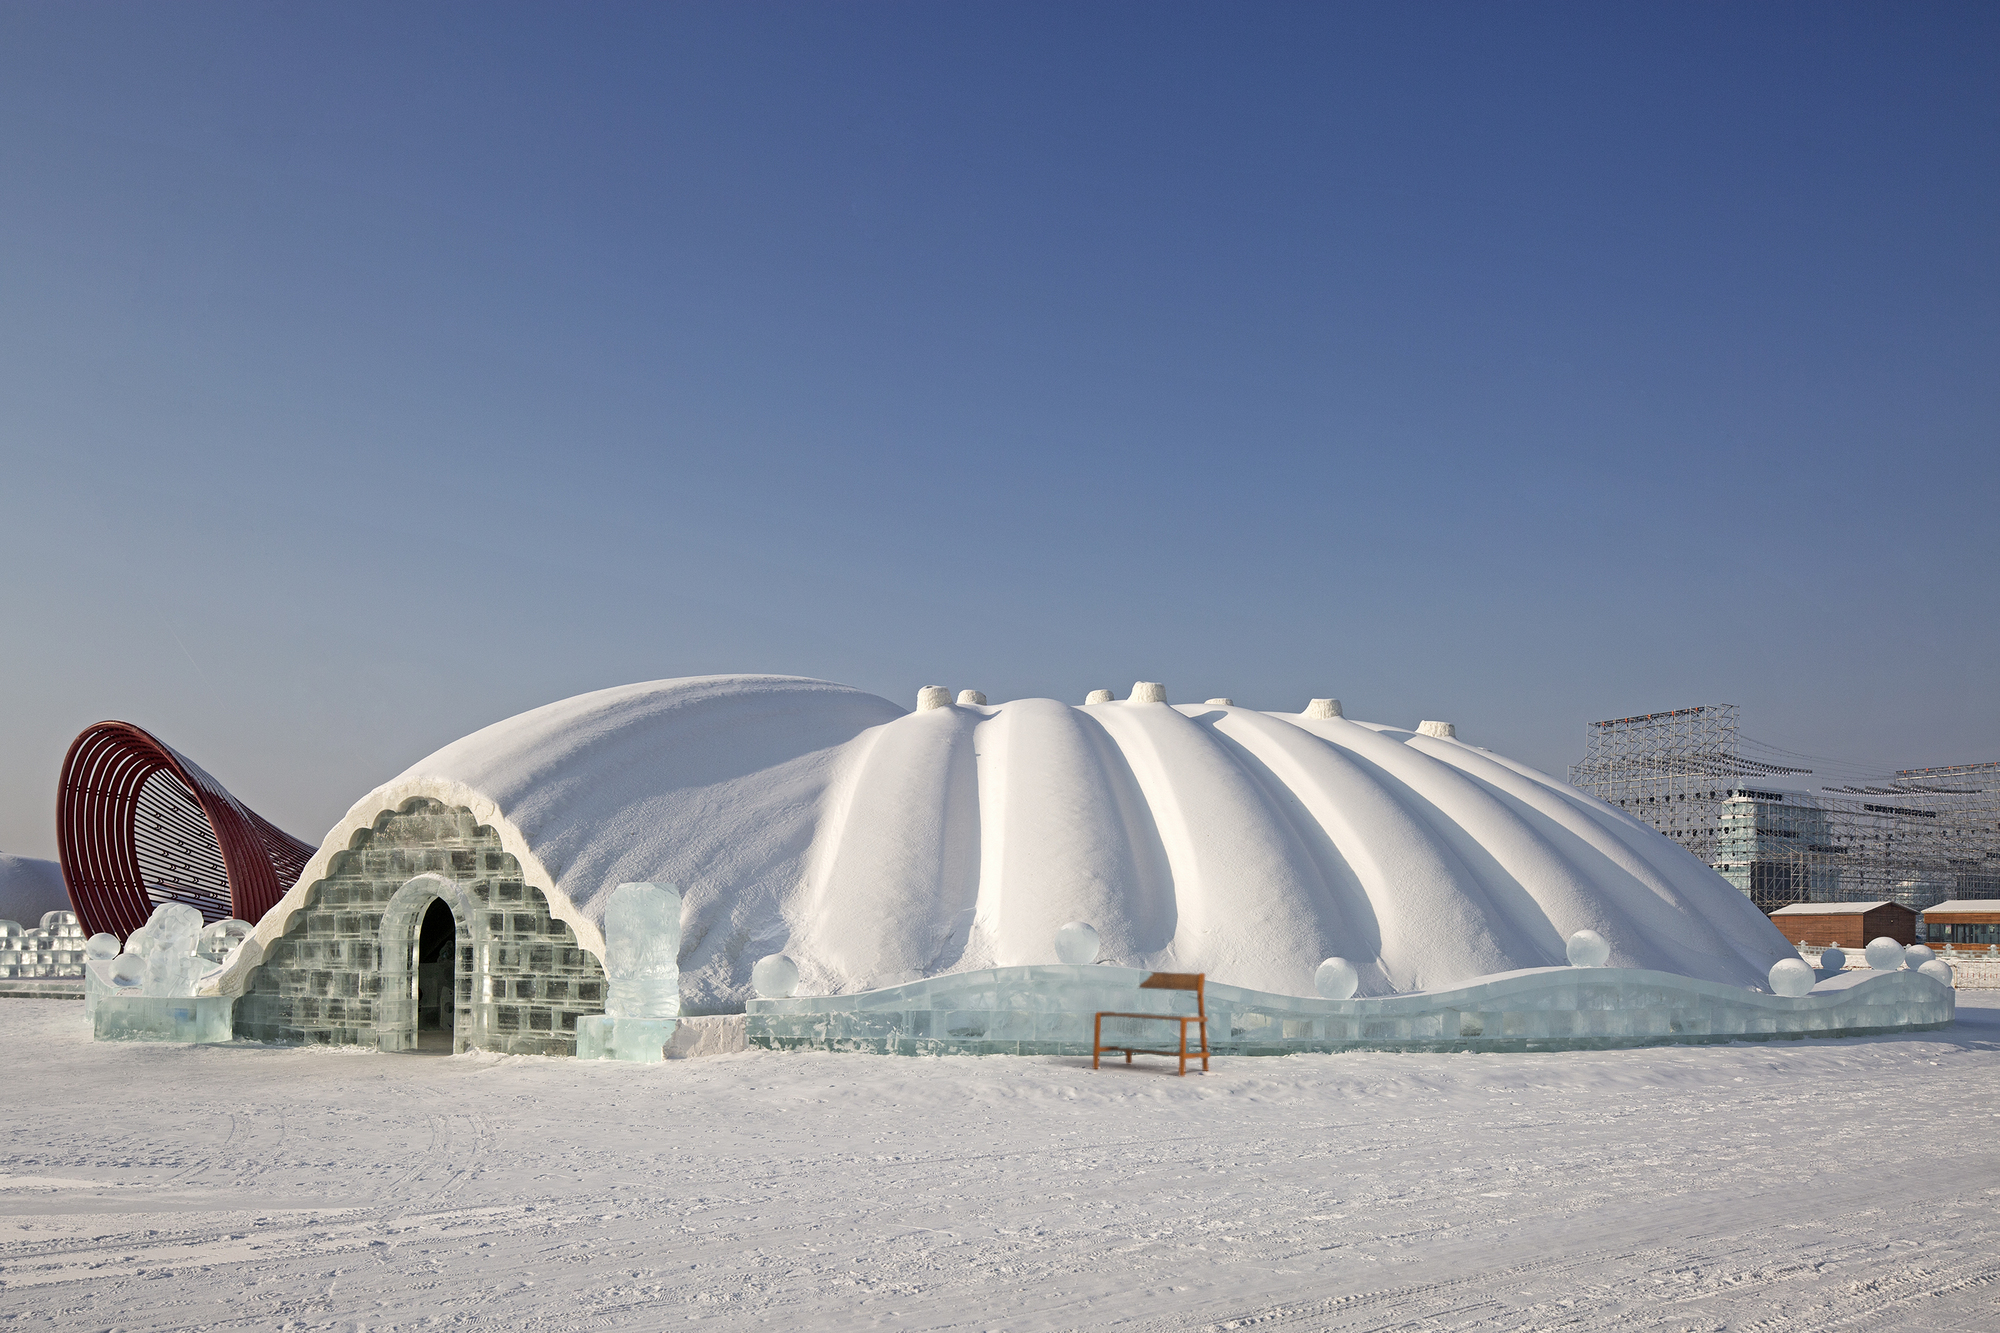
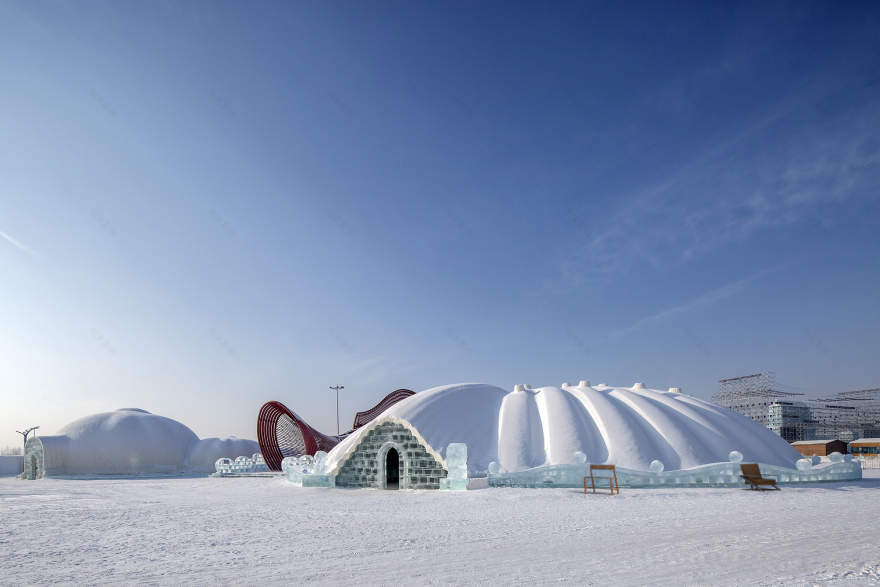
lounge chair: none [1601,974,1727,1064] -> present [740,463,781,491]

